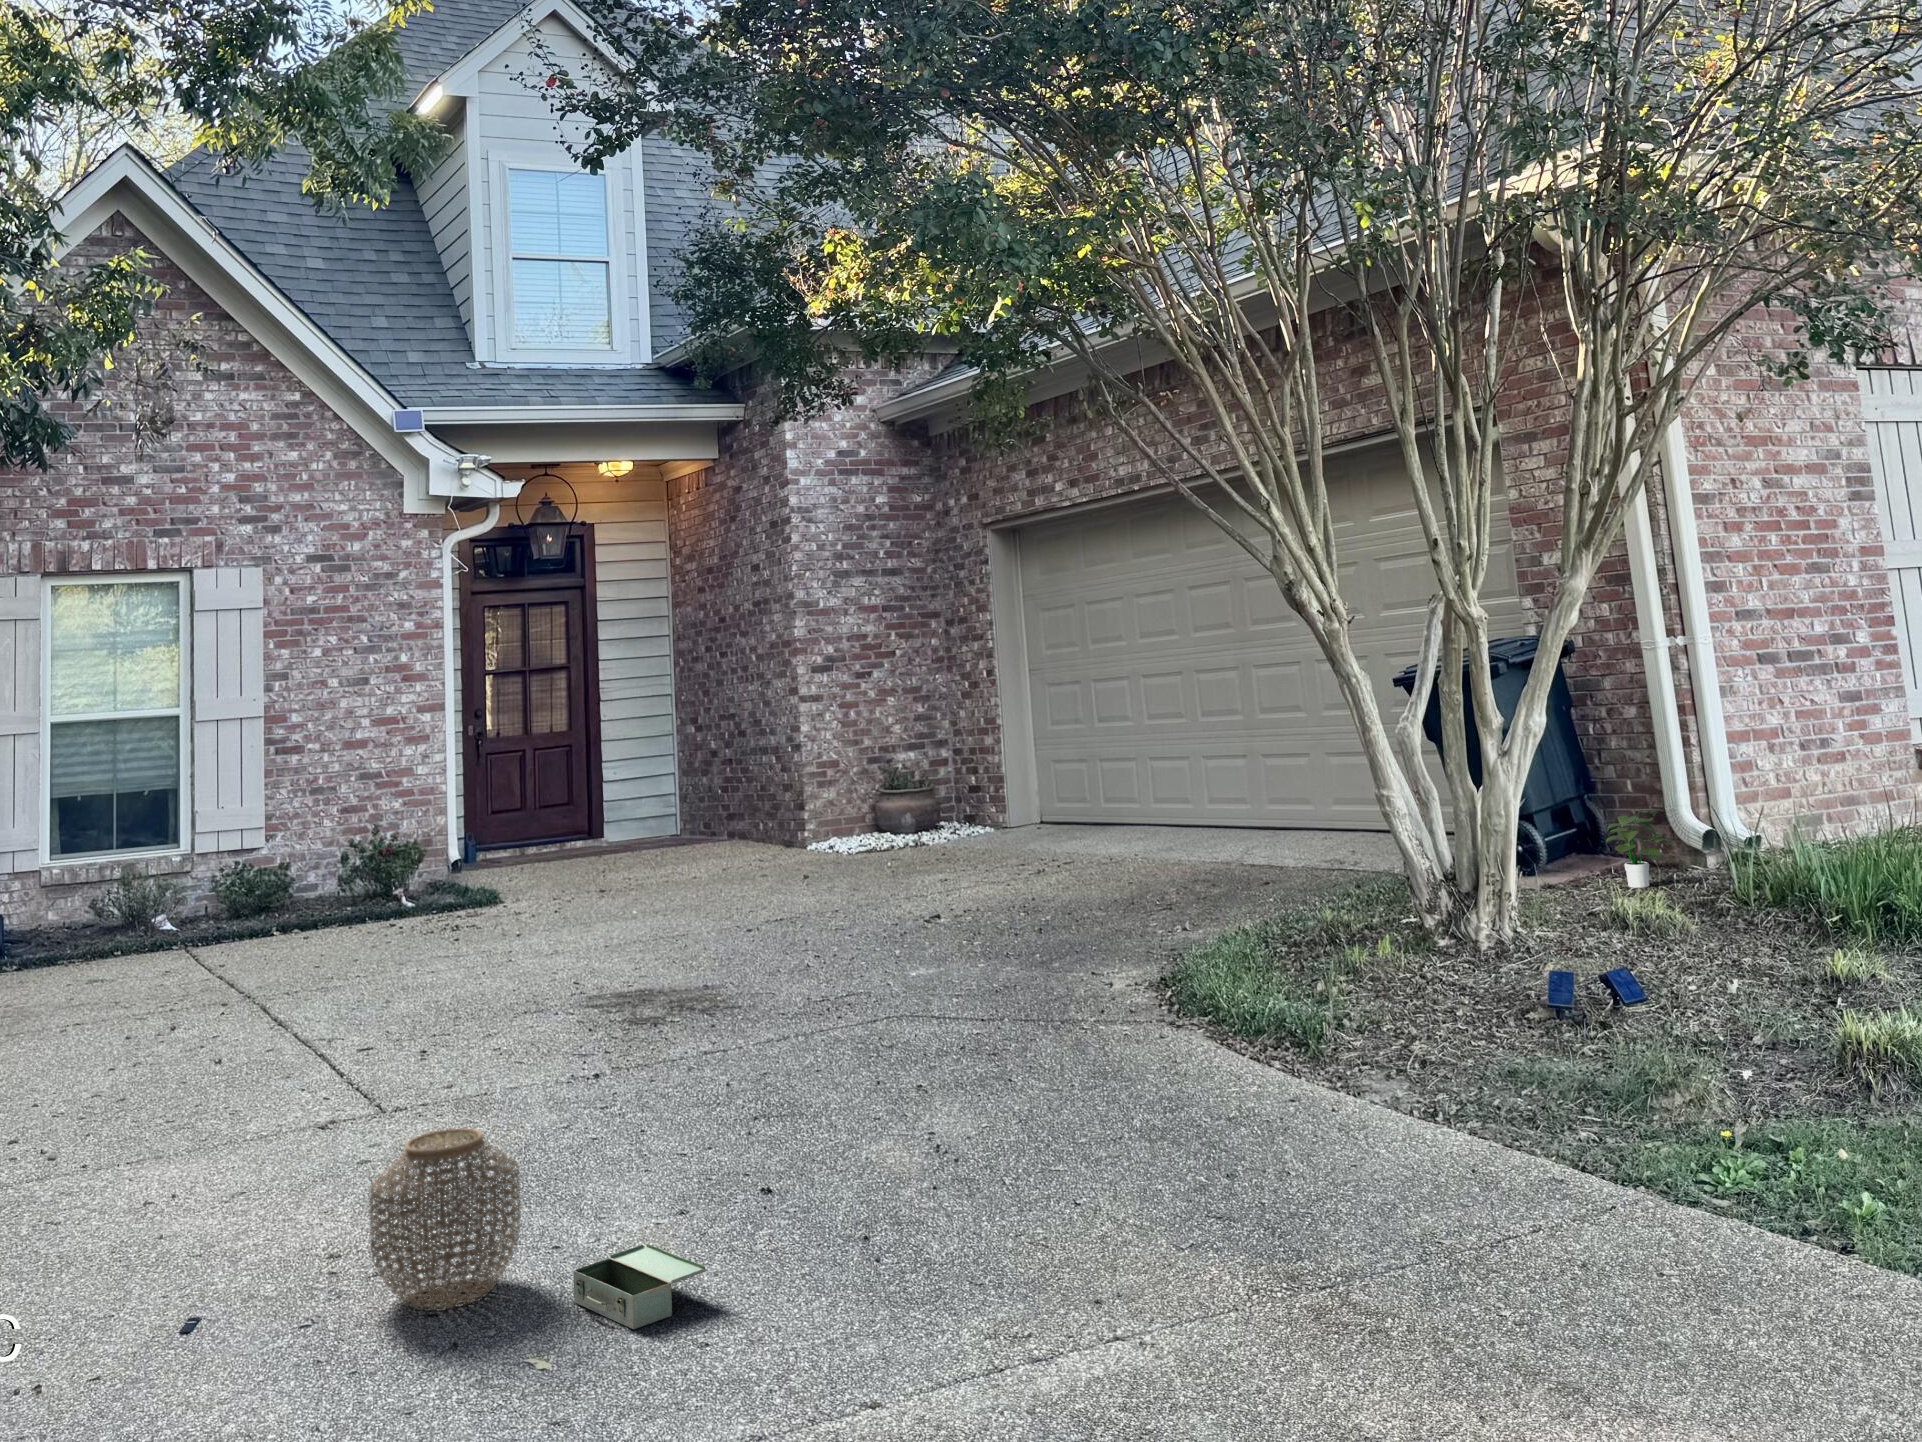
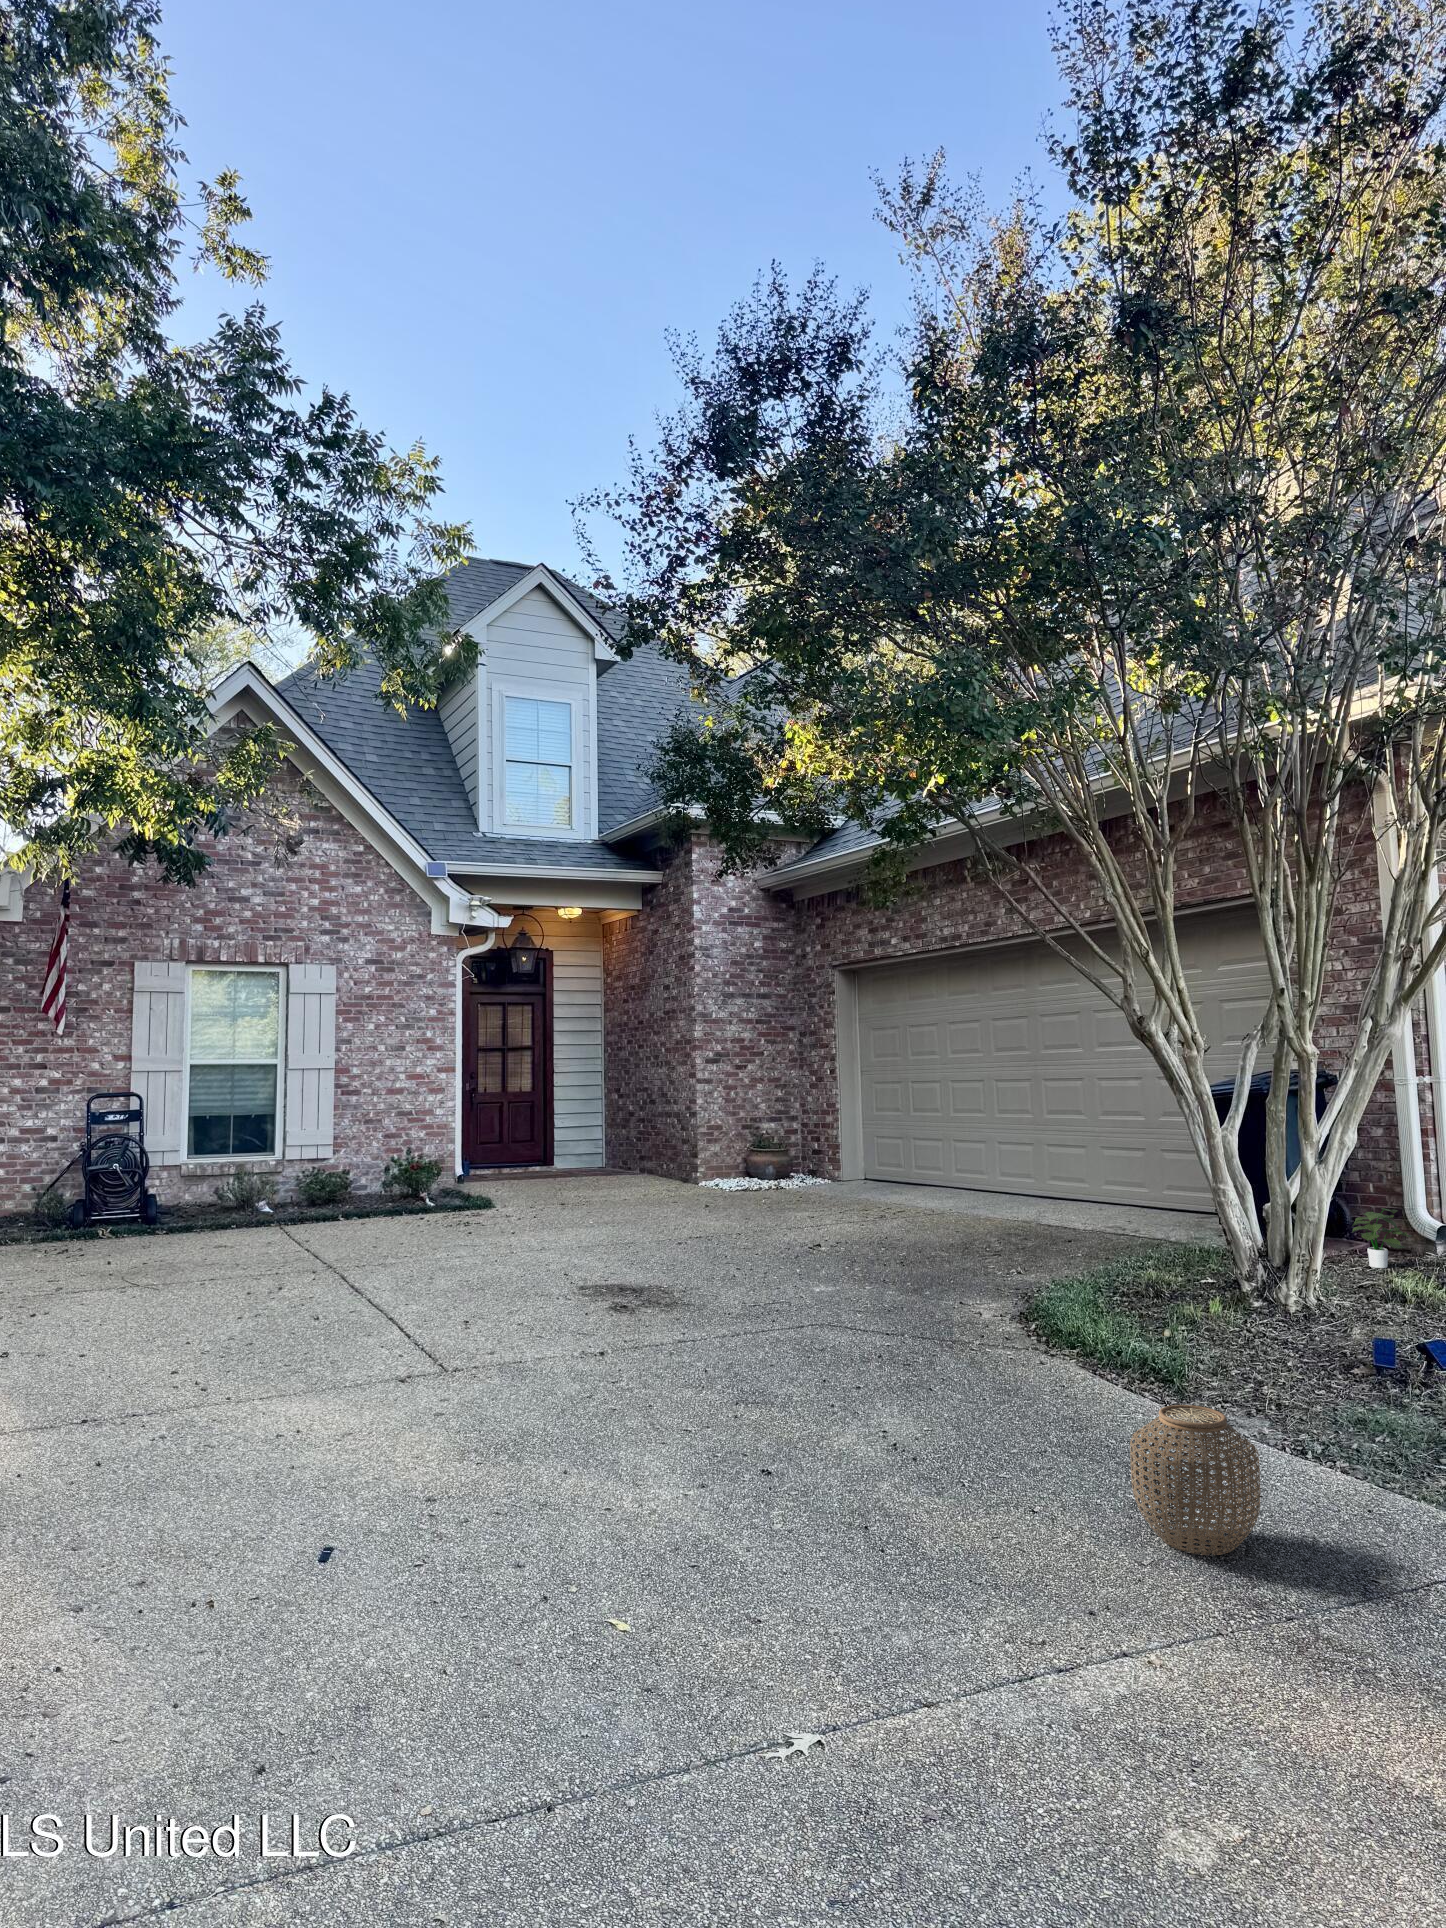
woven basket: present [369,1128,521,1309] -> present [1130,1405,1260,1555]
toolbox: present [573,1244,707,1329] -> none [645,1523,762,1605]

